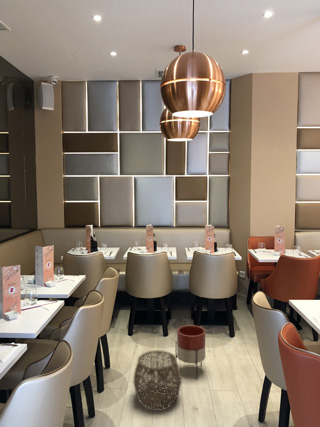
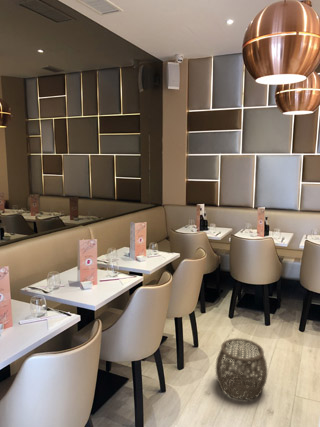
planter: present [175,325,205,379] -> none [269,319,306,379]

